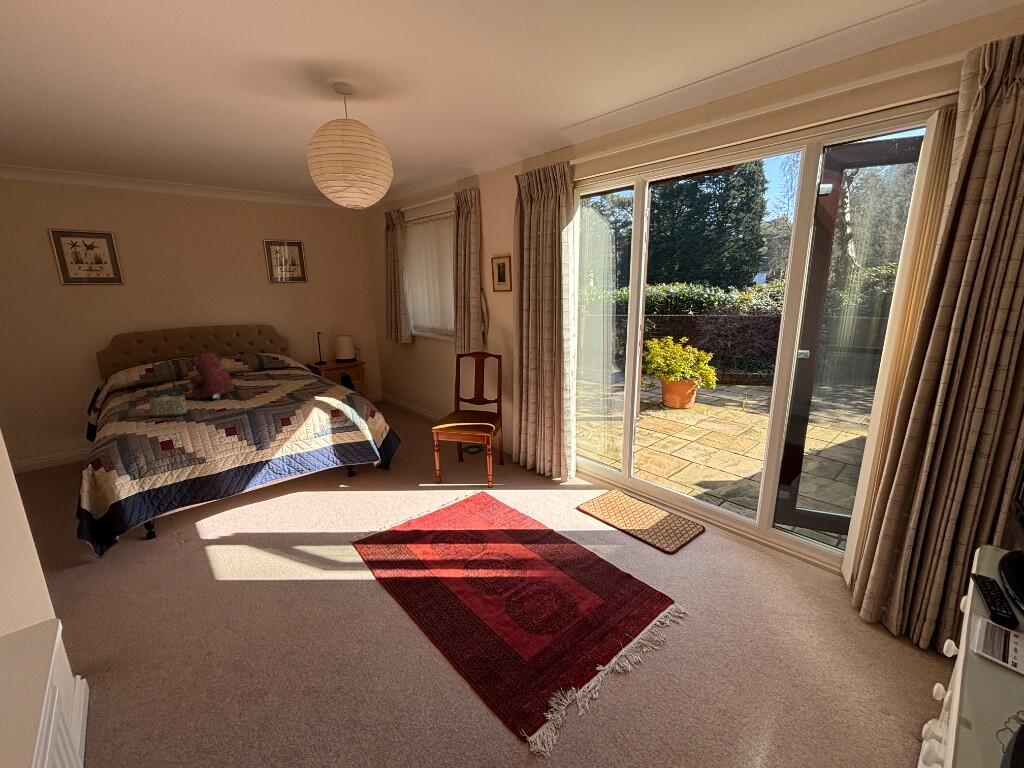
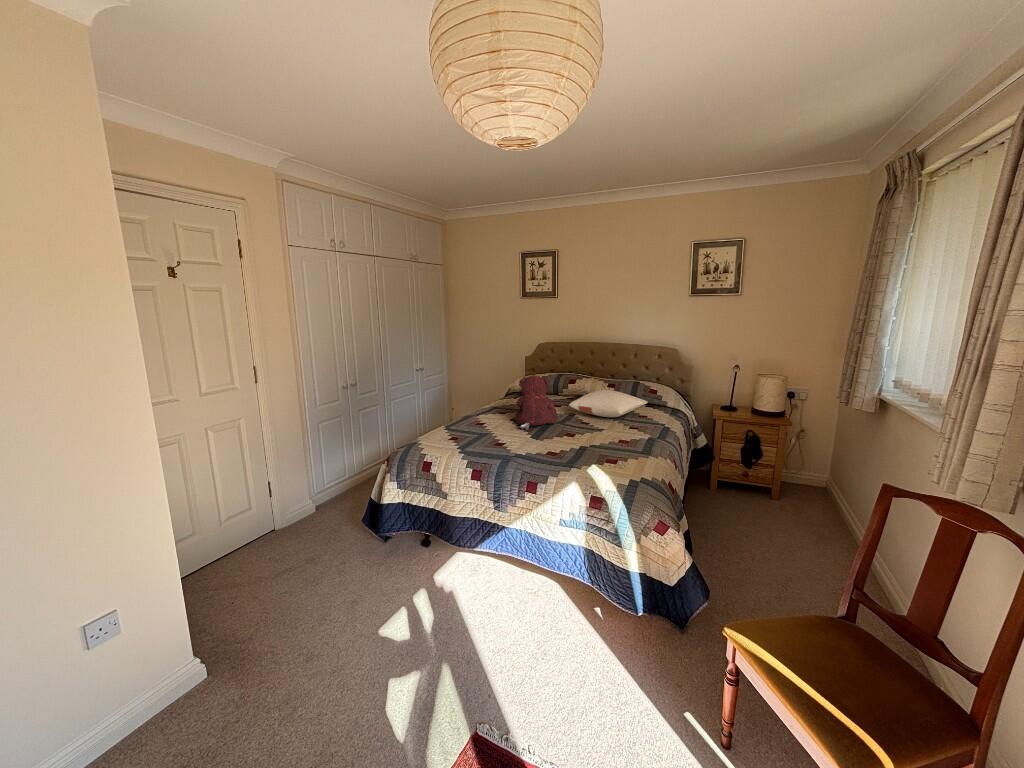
tote bag: present [146,355,188,418] -> none [460,373,481,439]
pillow: none [232,359,286,380] -> present [569,390,648,417]

